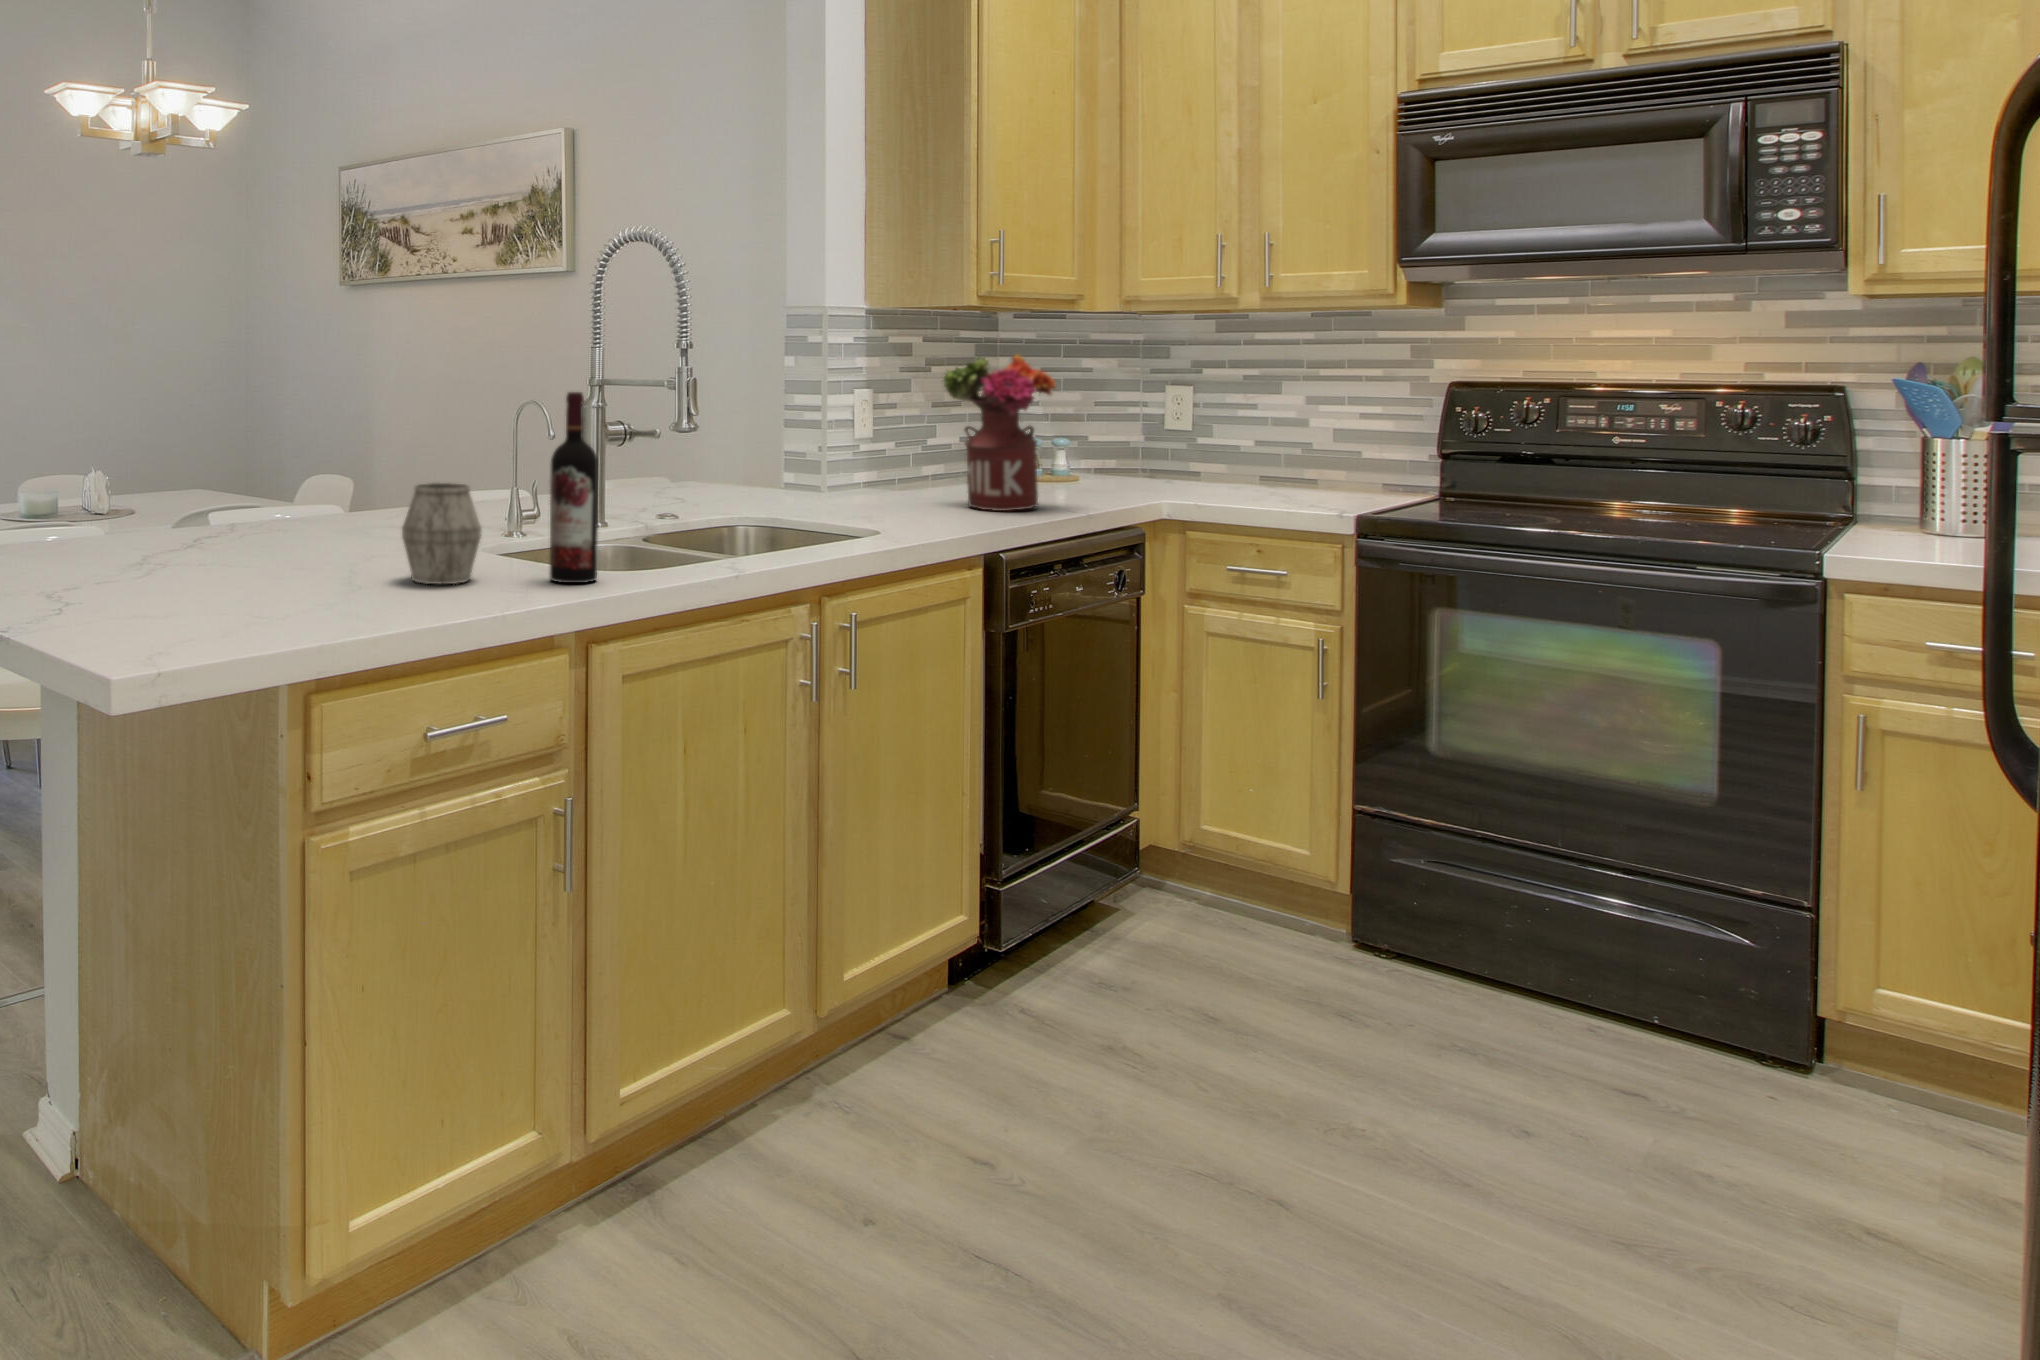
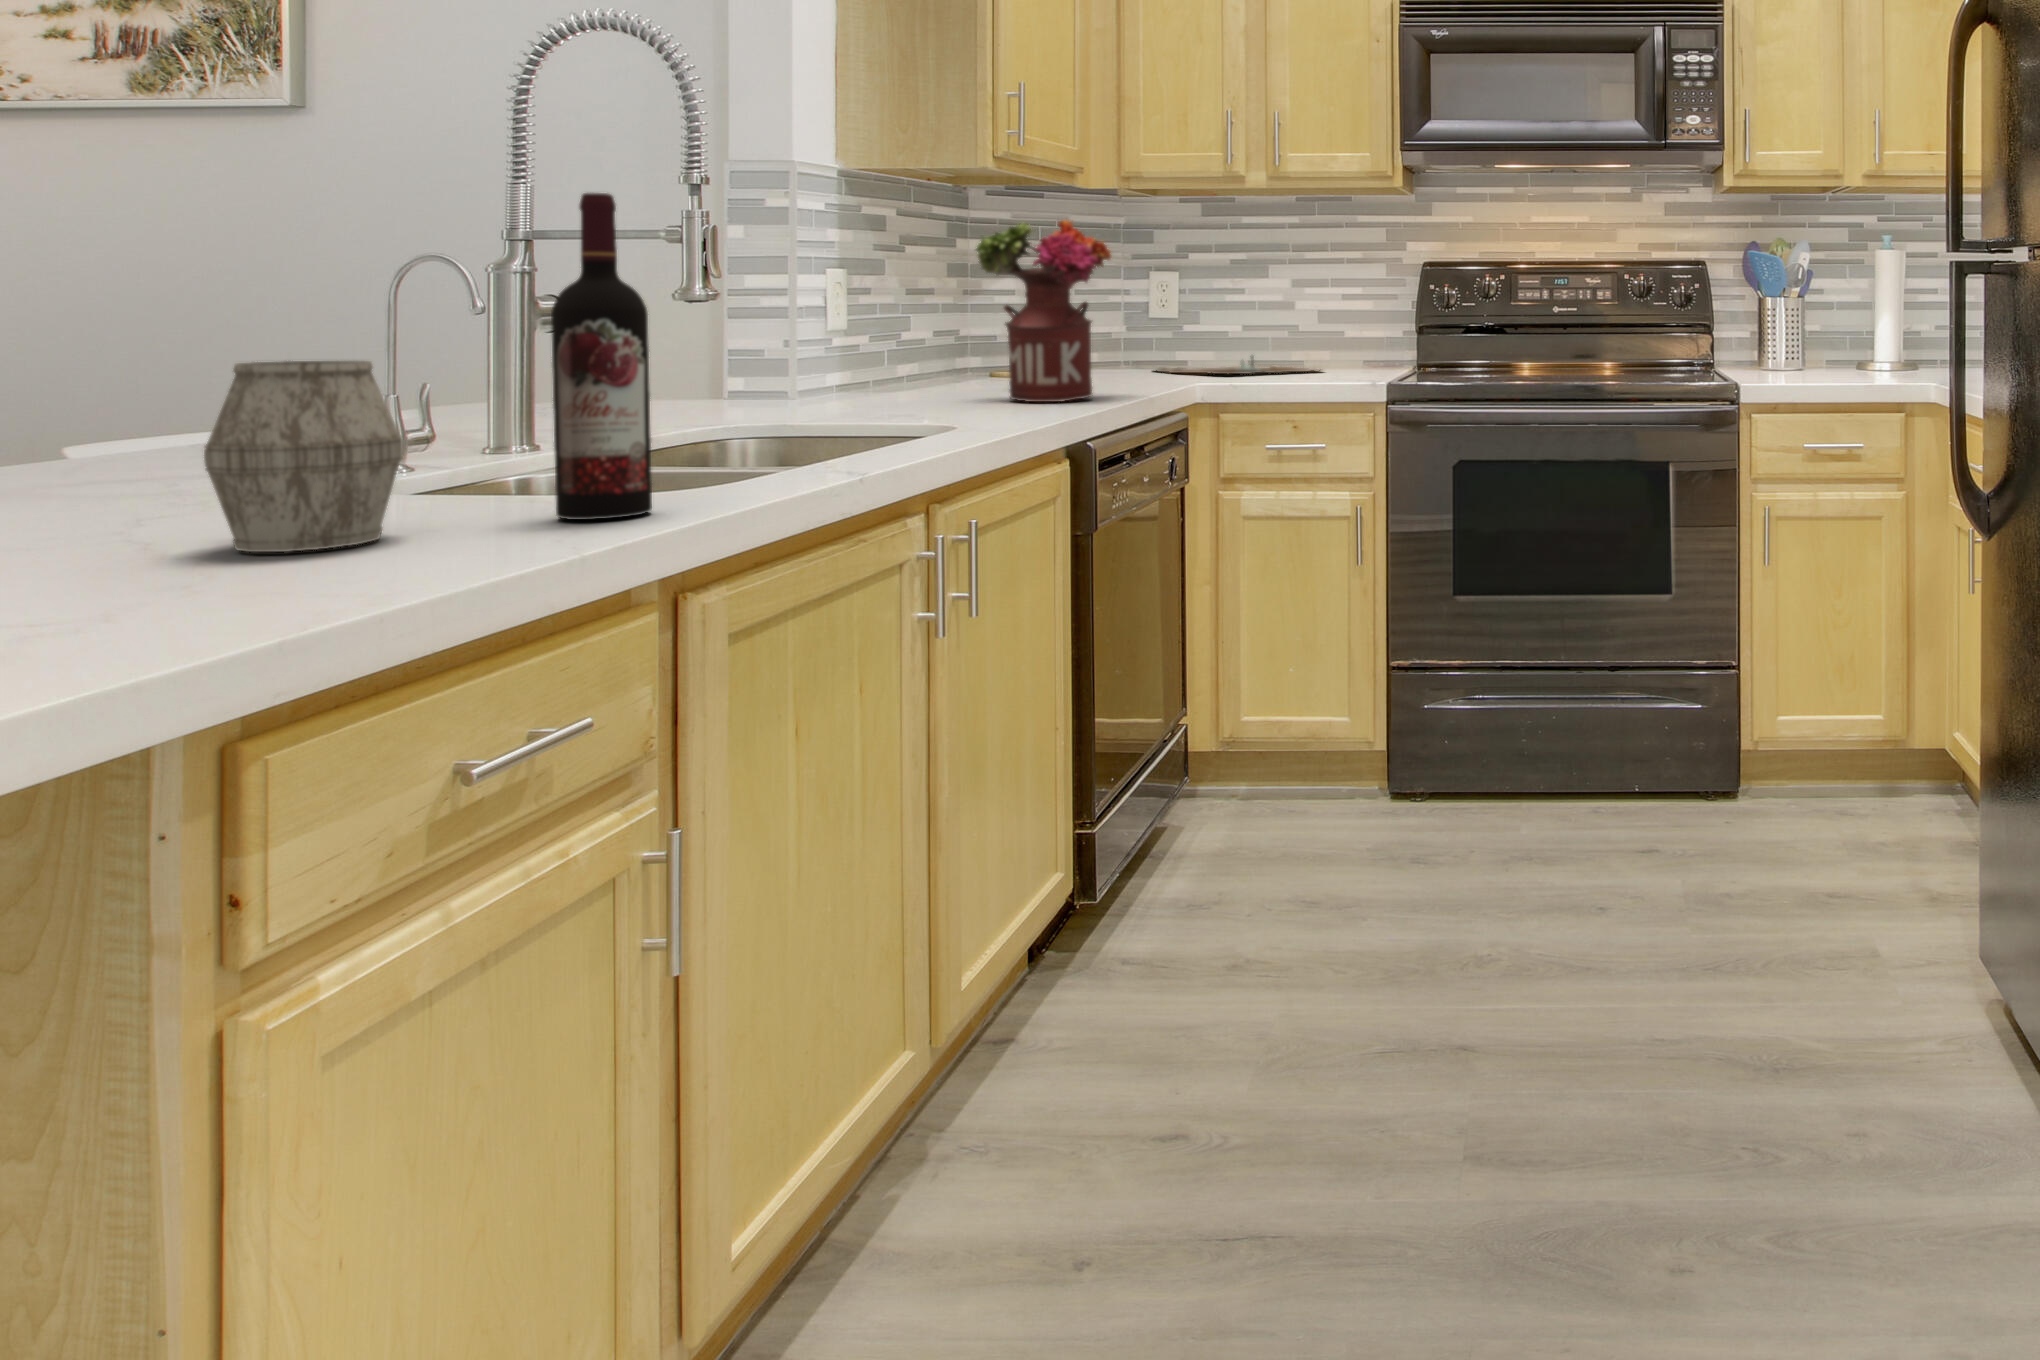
cutting board: none [1165,467,1342,490] -> present [1156,356,1321,374]

